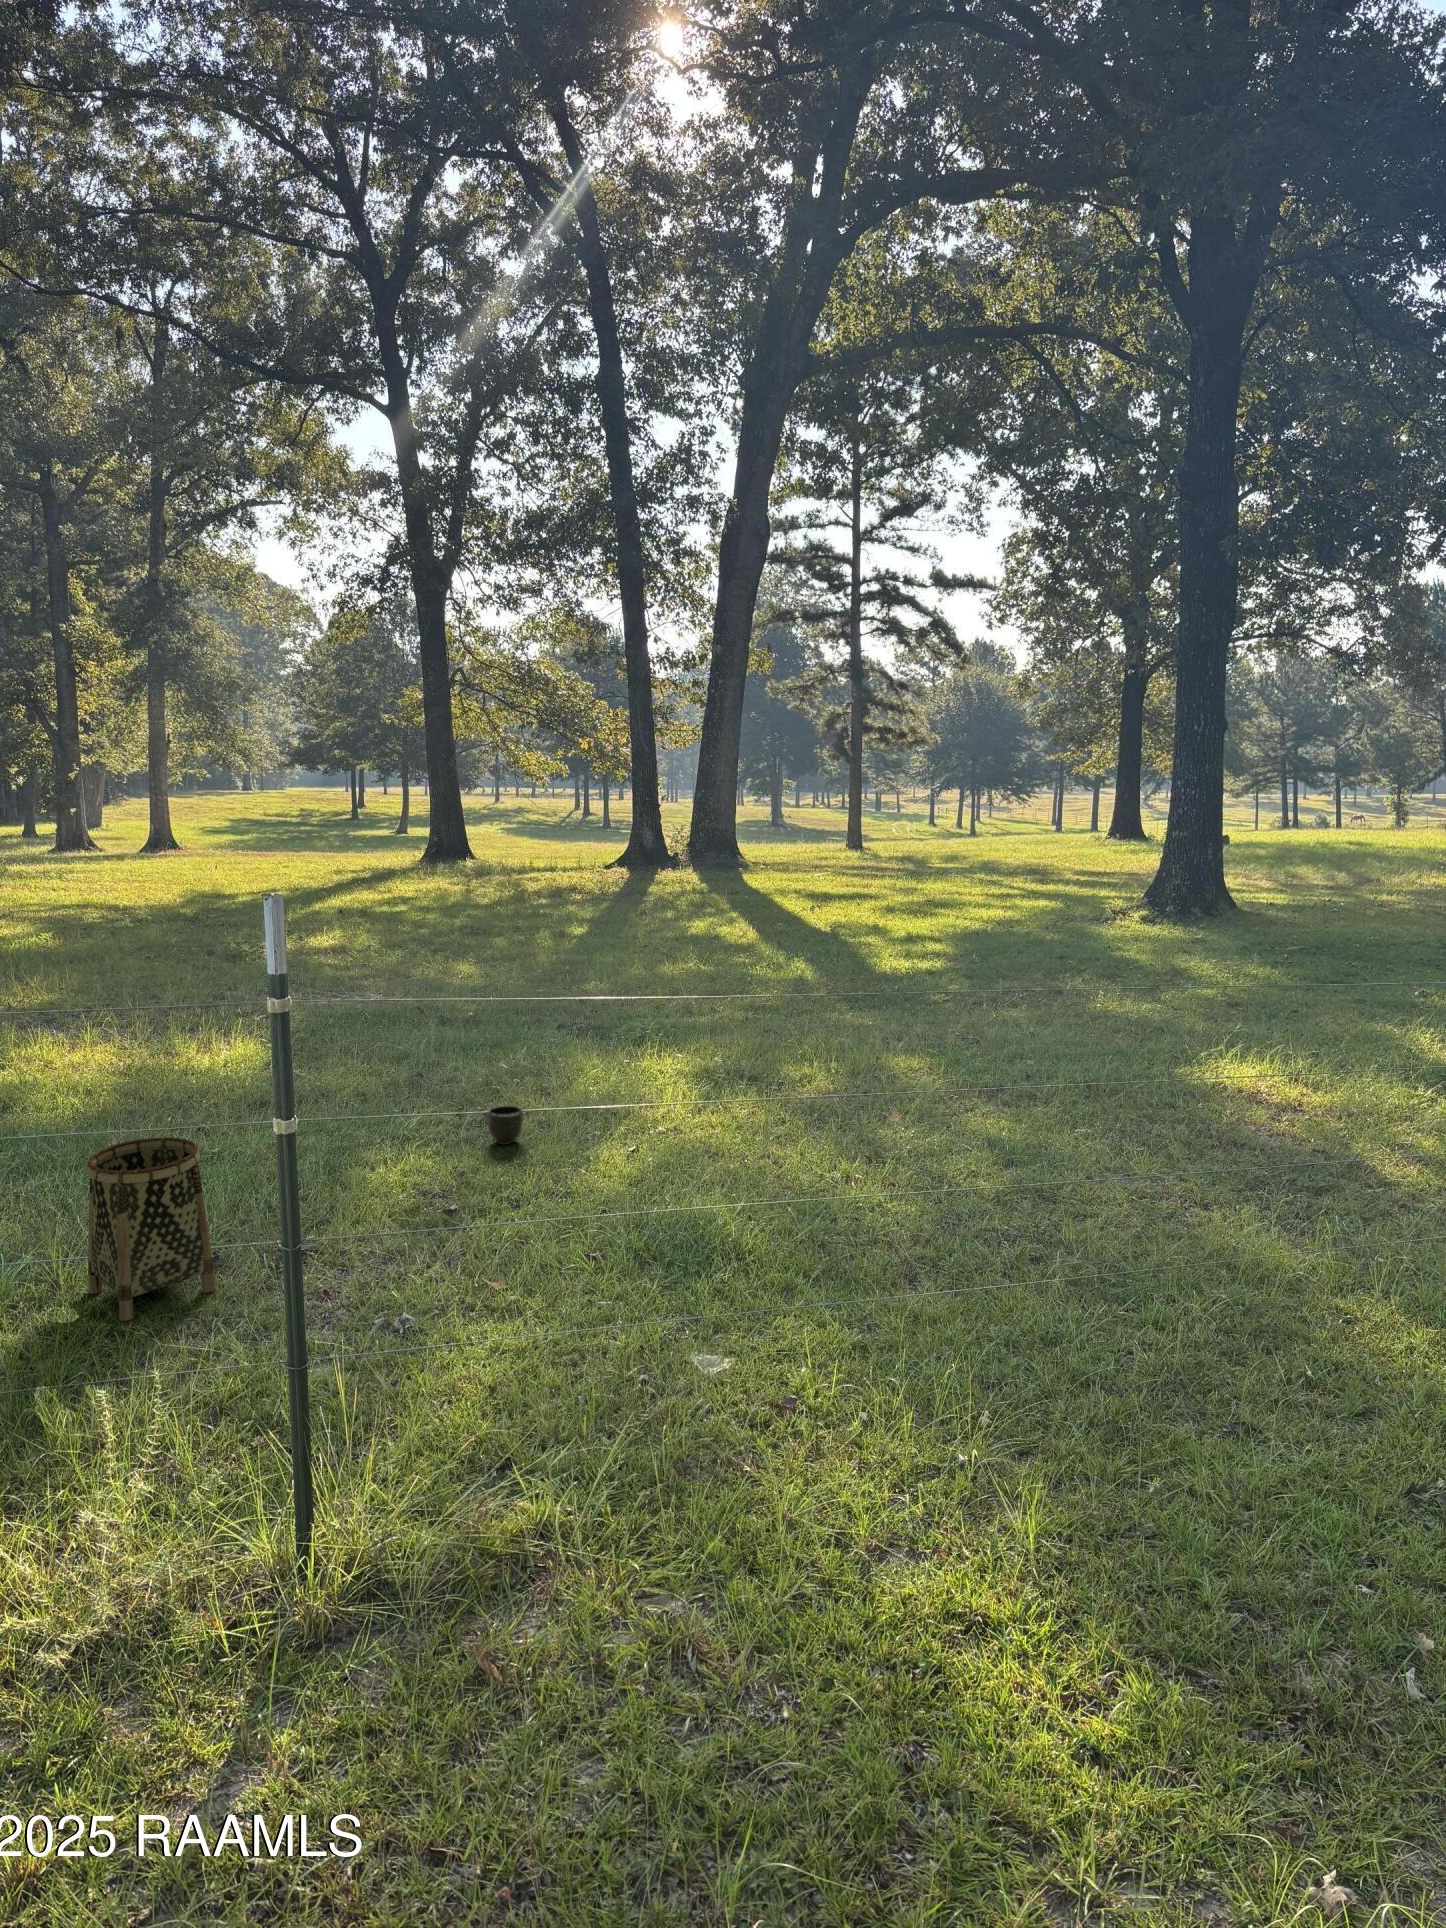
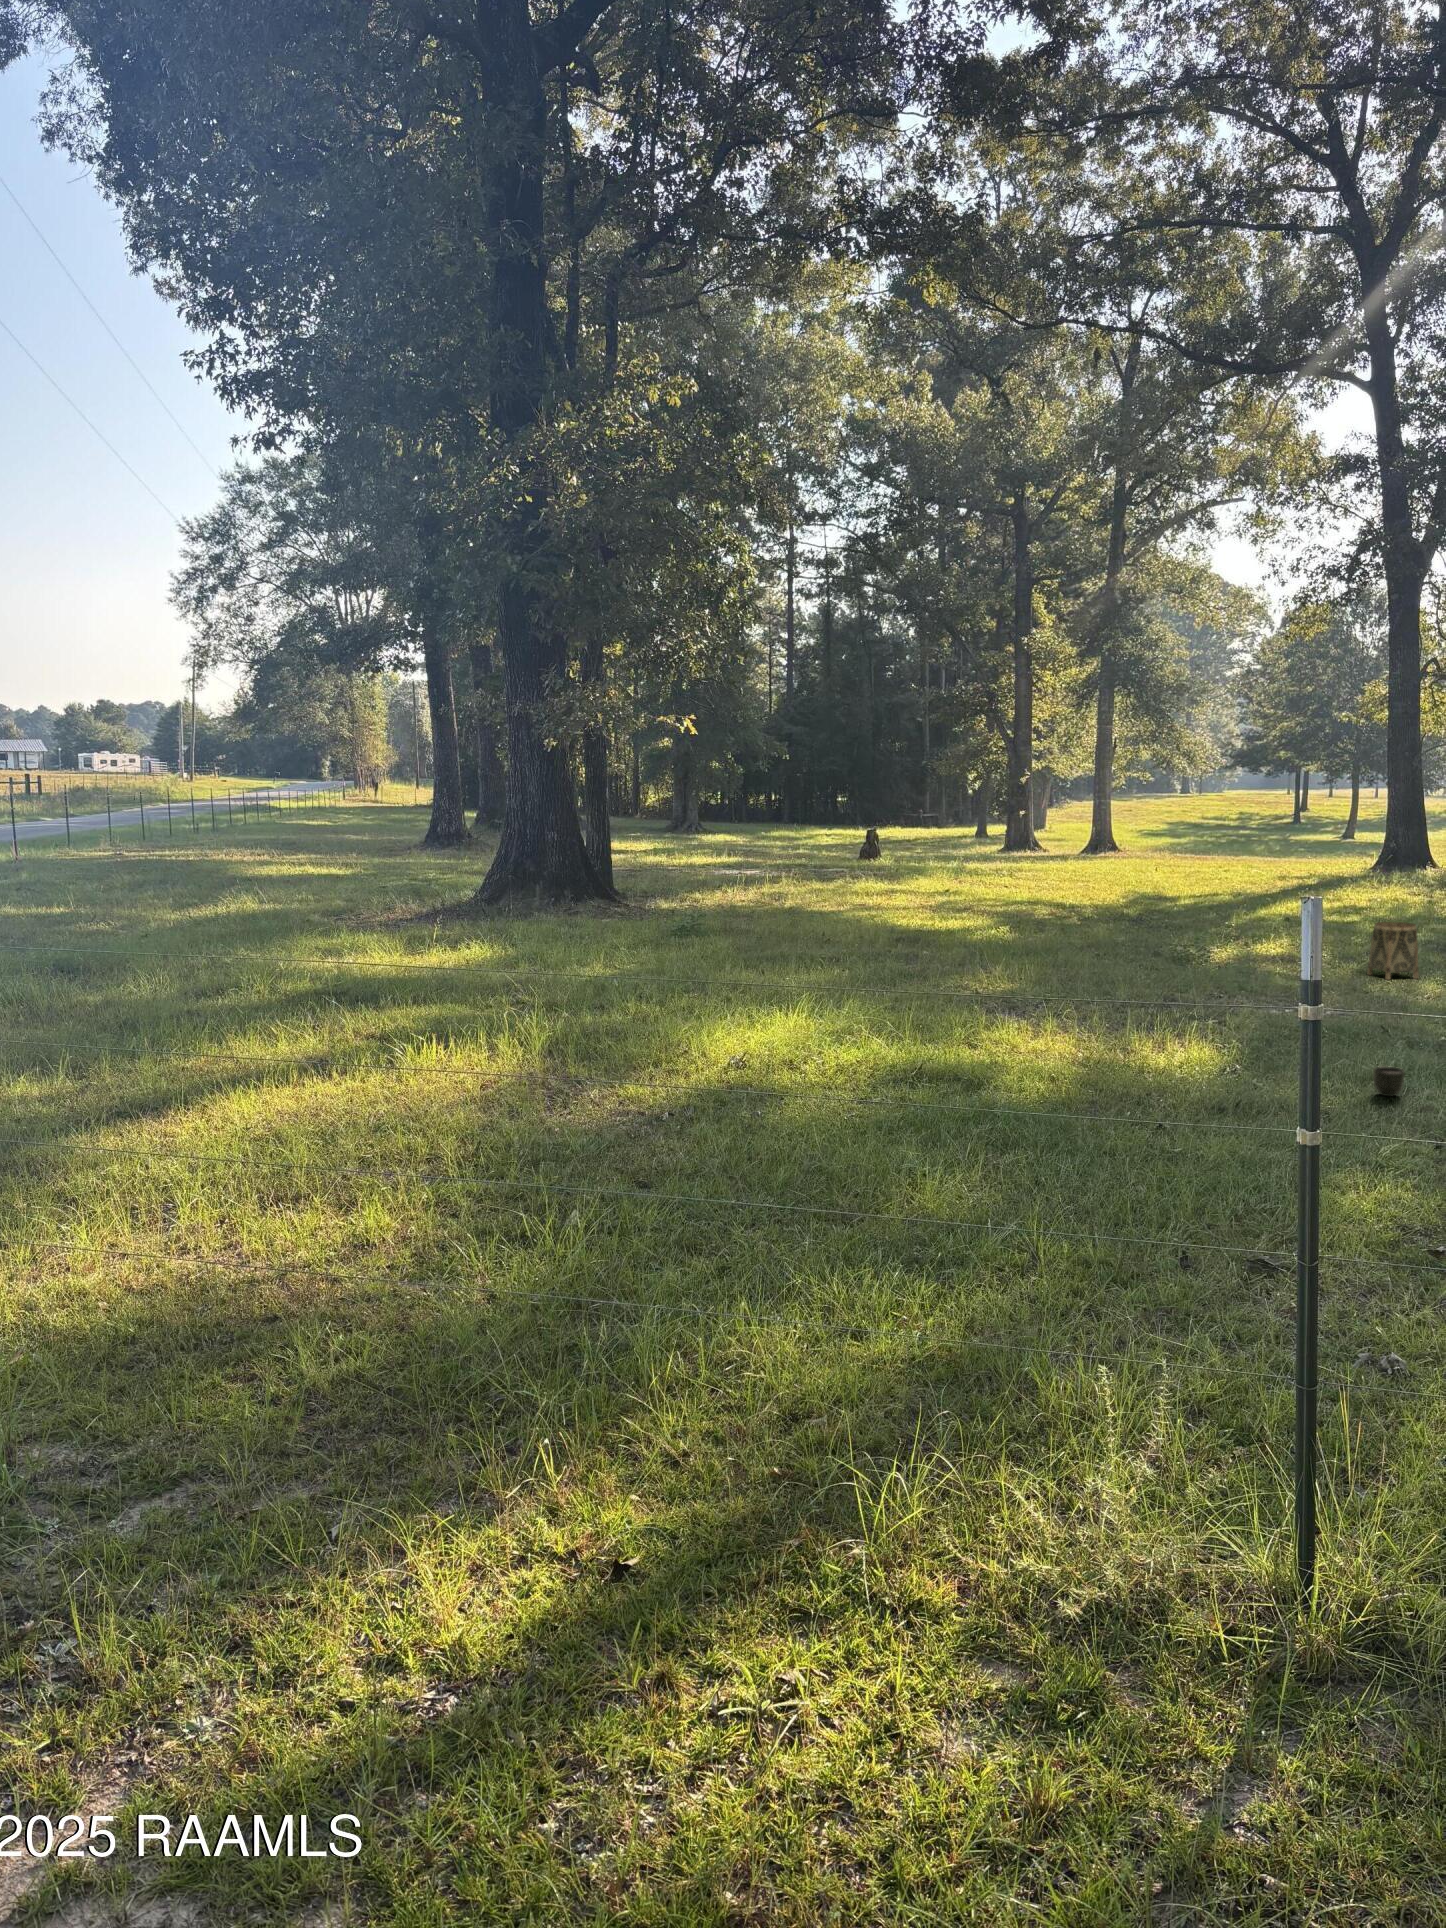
basket: present [86,1137,216,1321] -> present [1367,922,1419,980]

